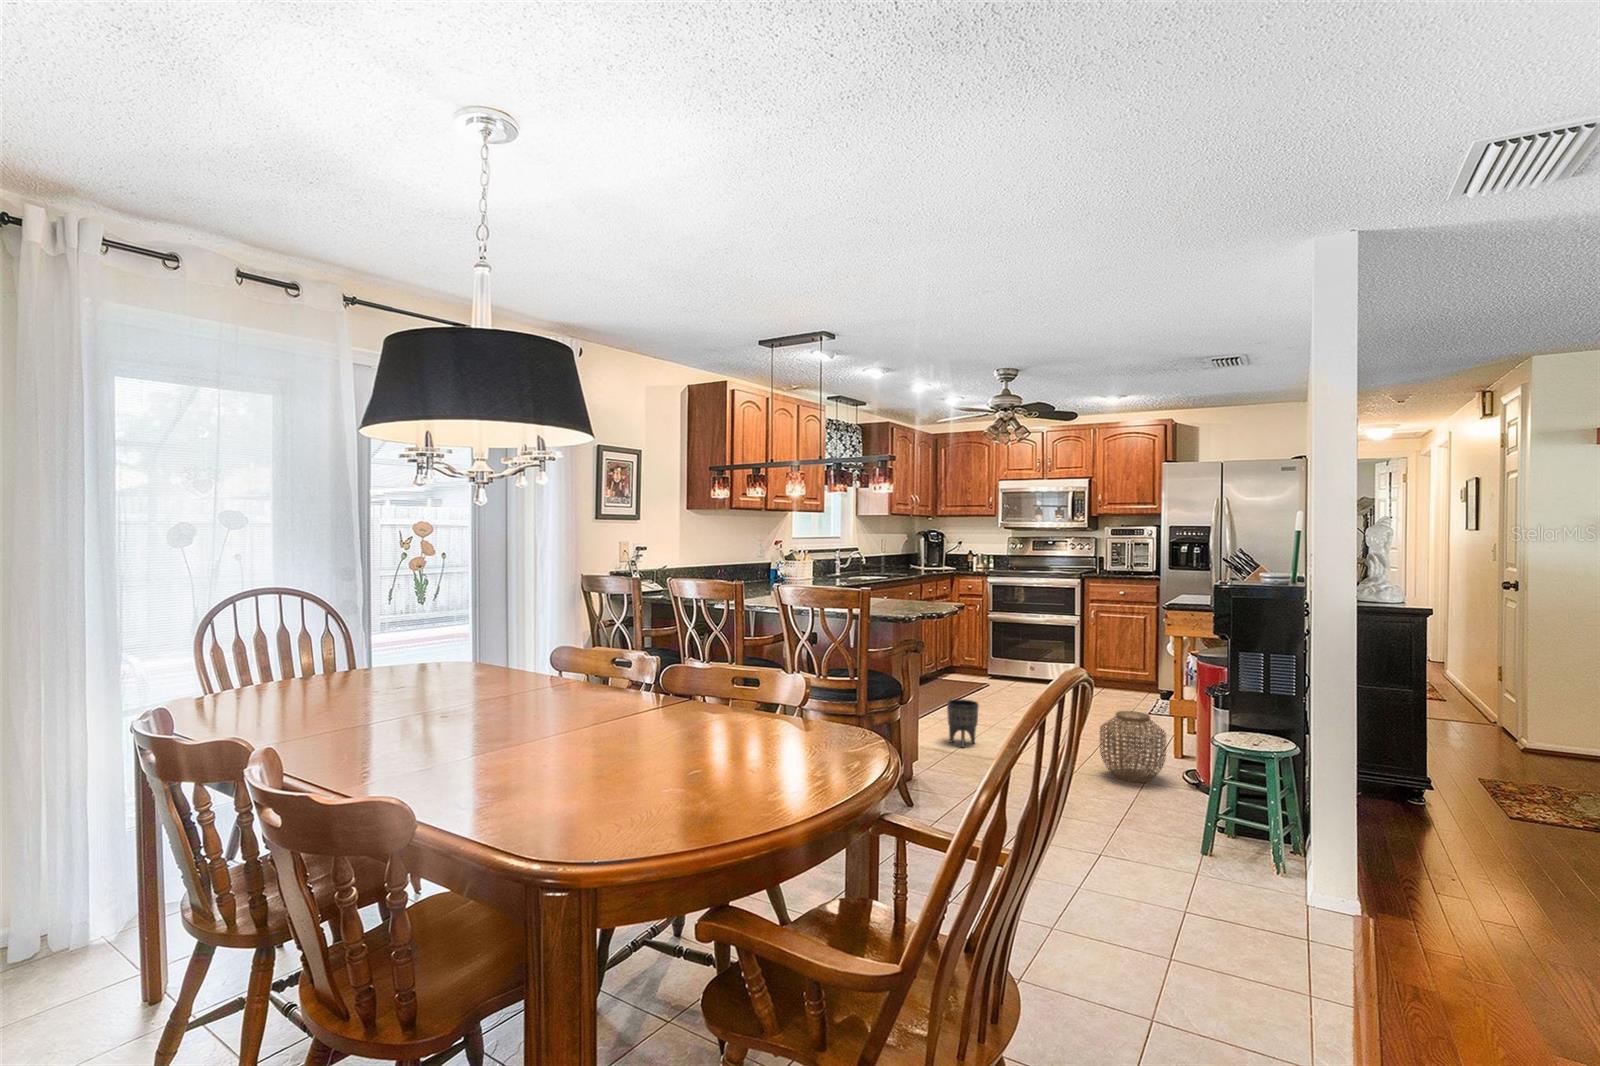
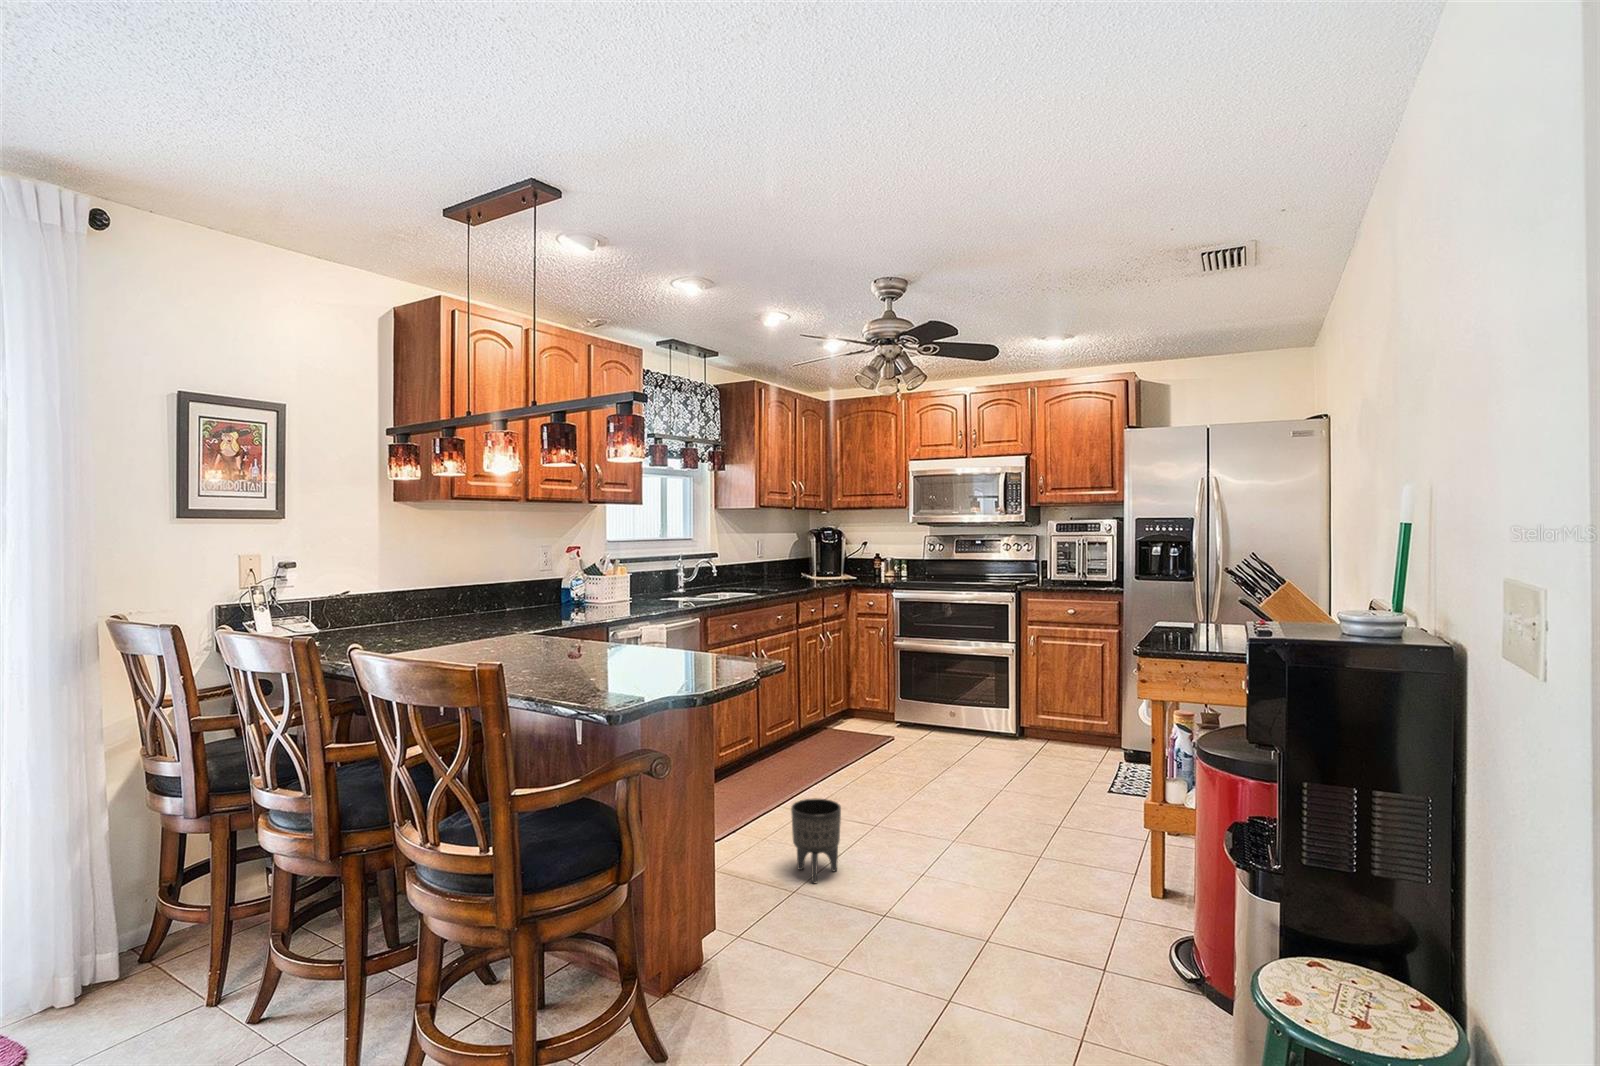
woven basket: present [1100,711,1166,783] -> none [1028,838,1141,975]

